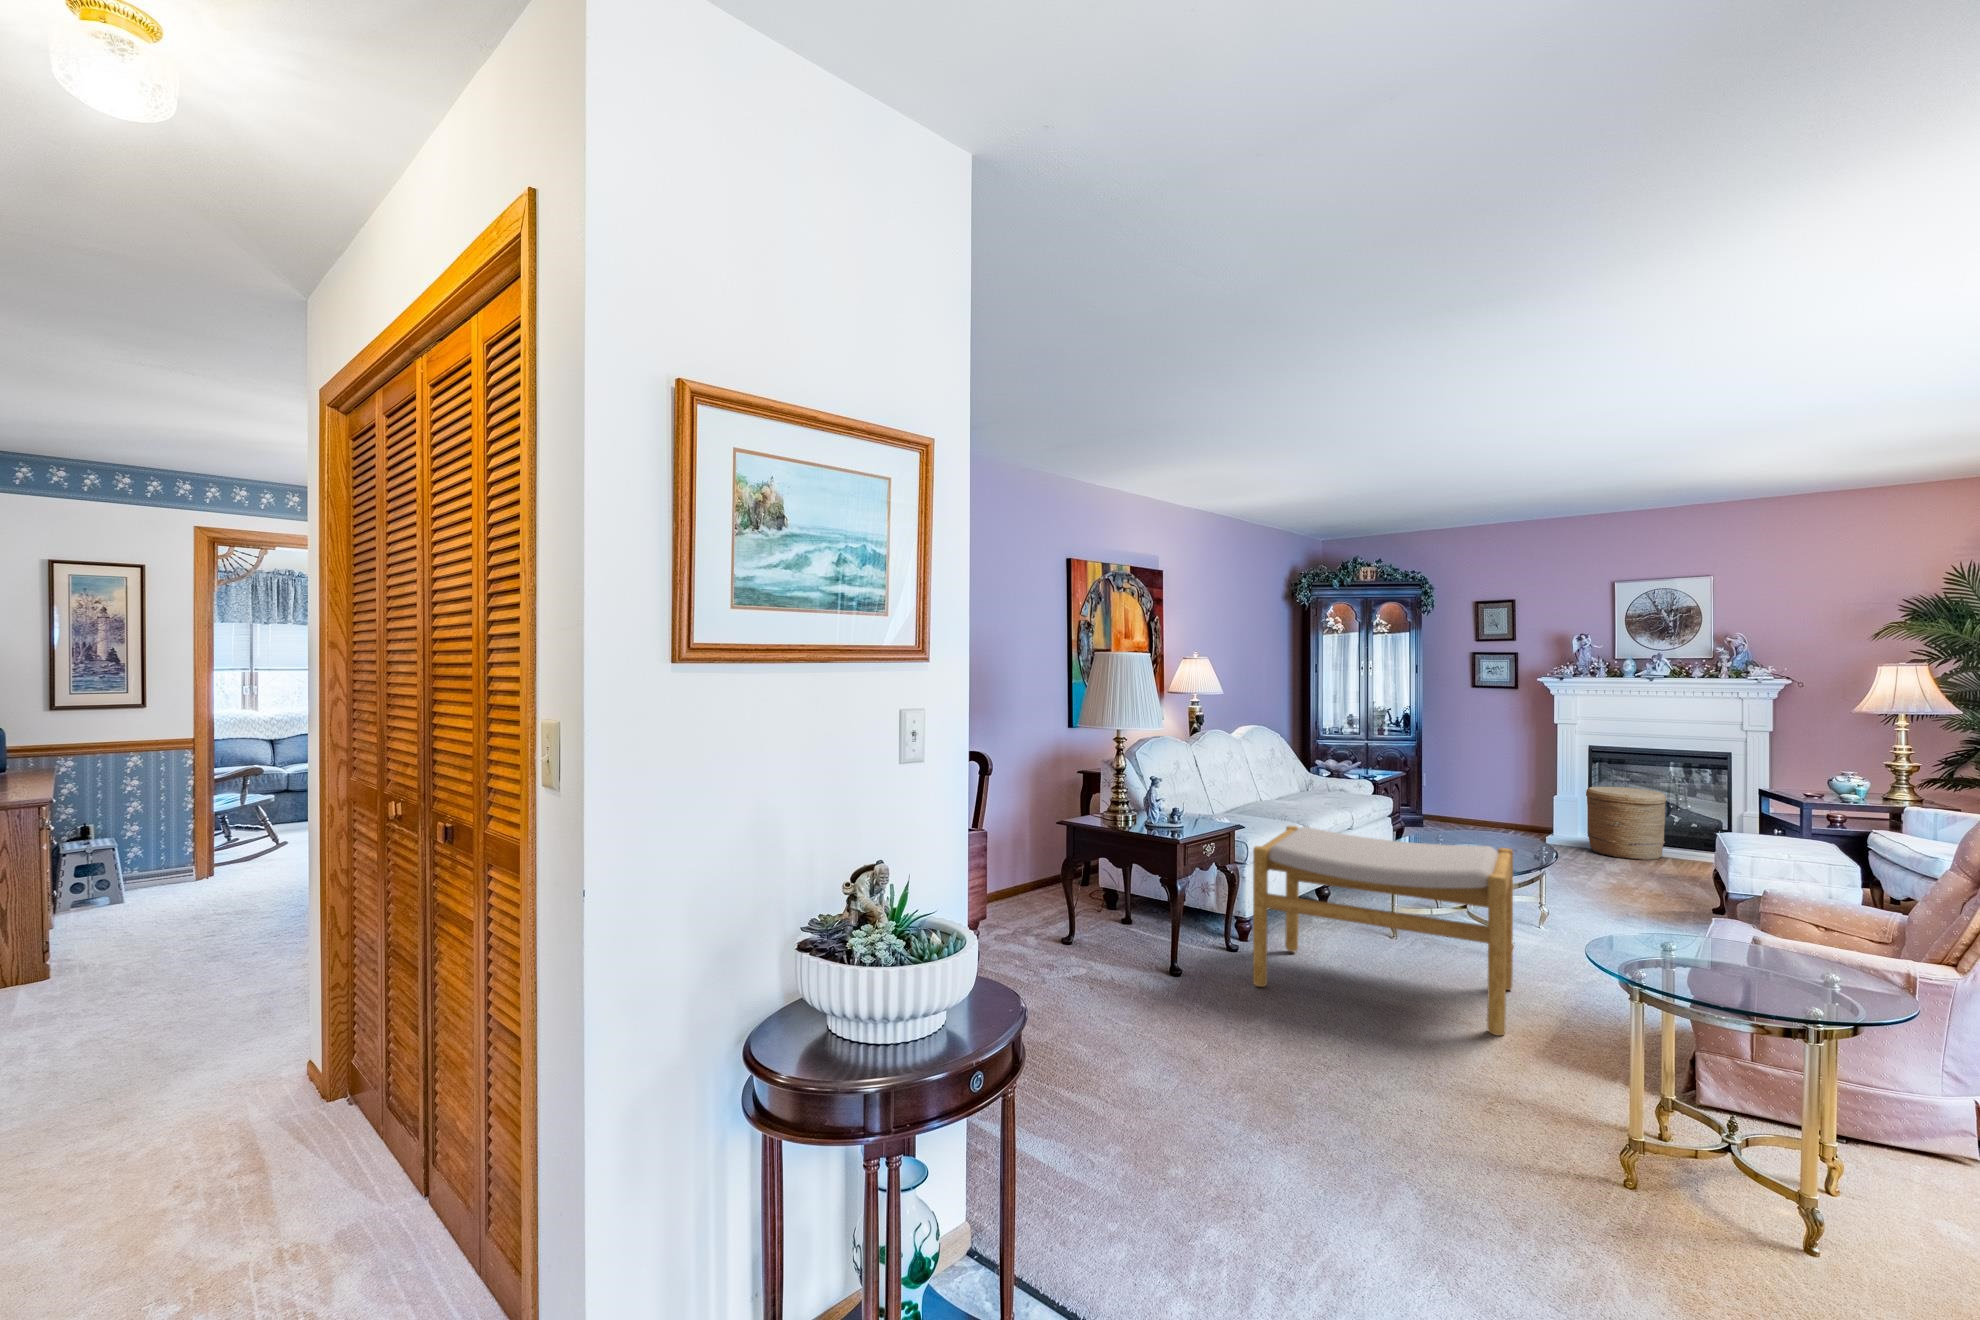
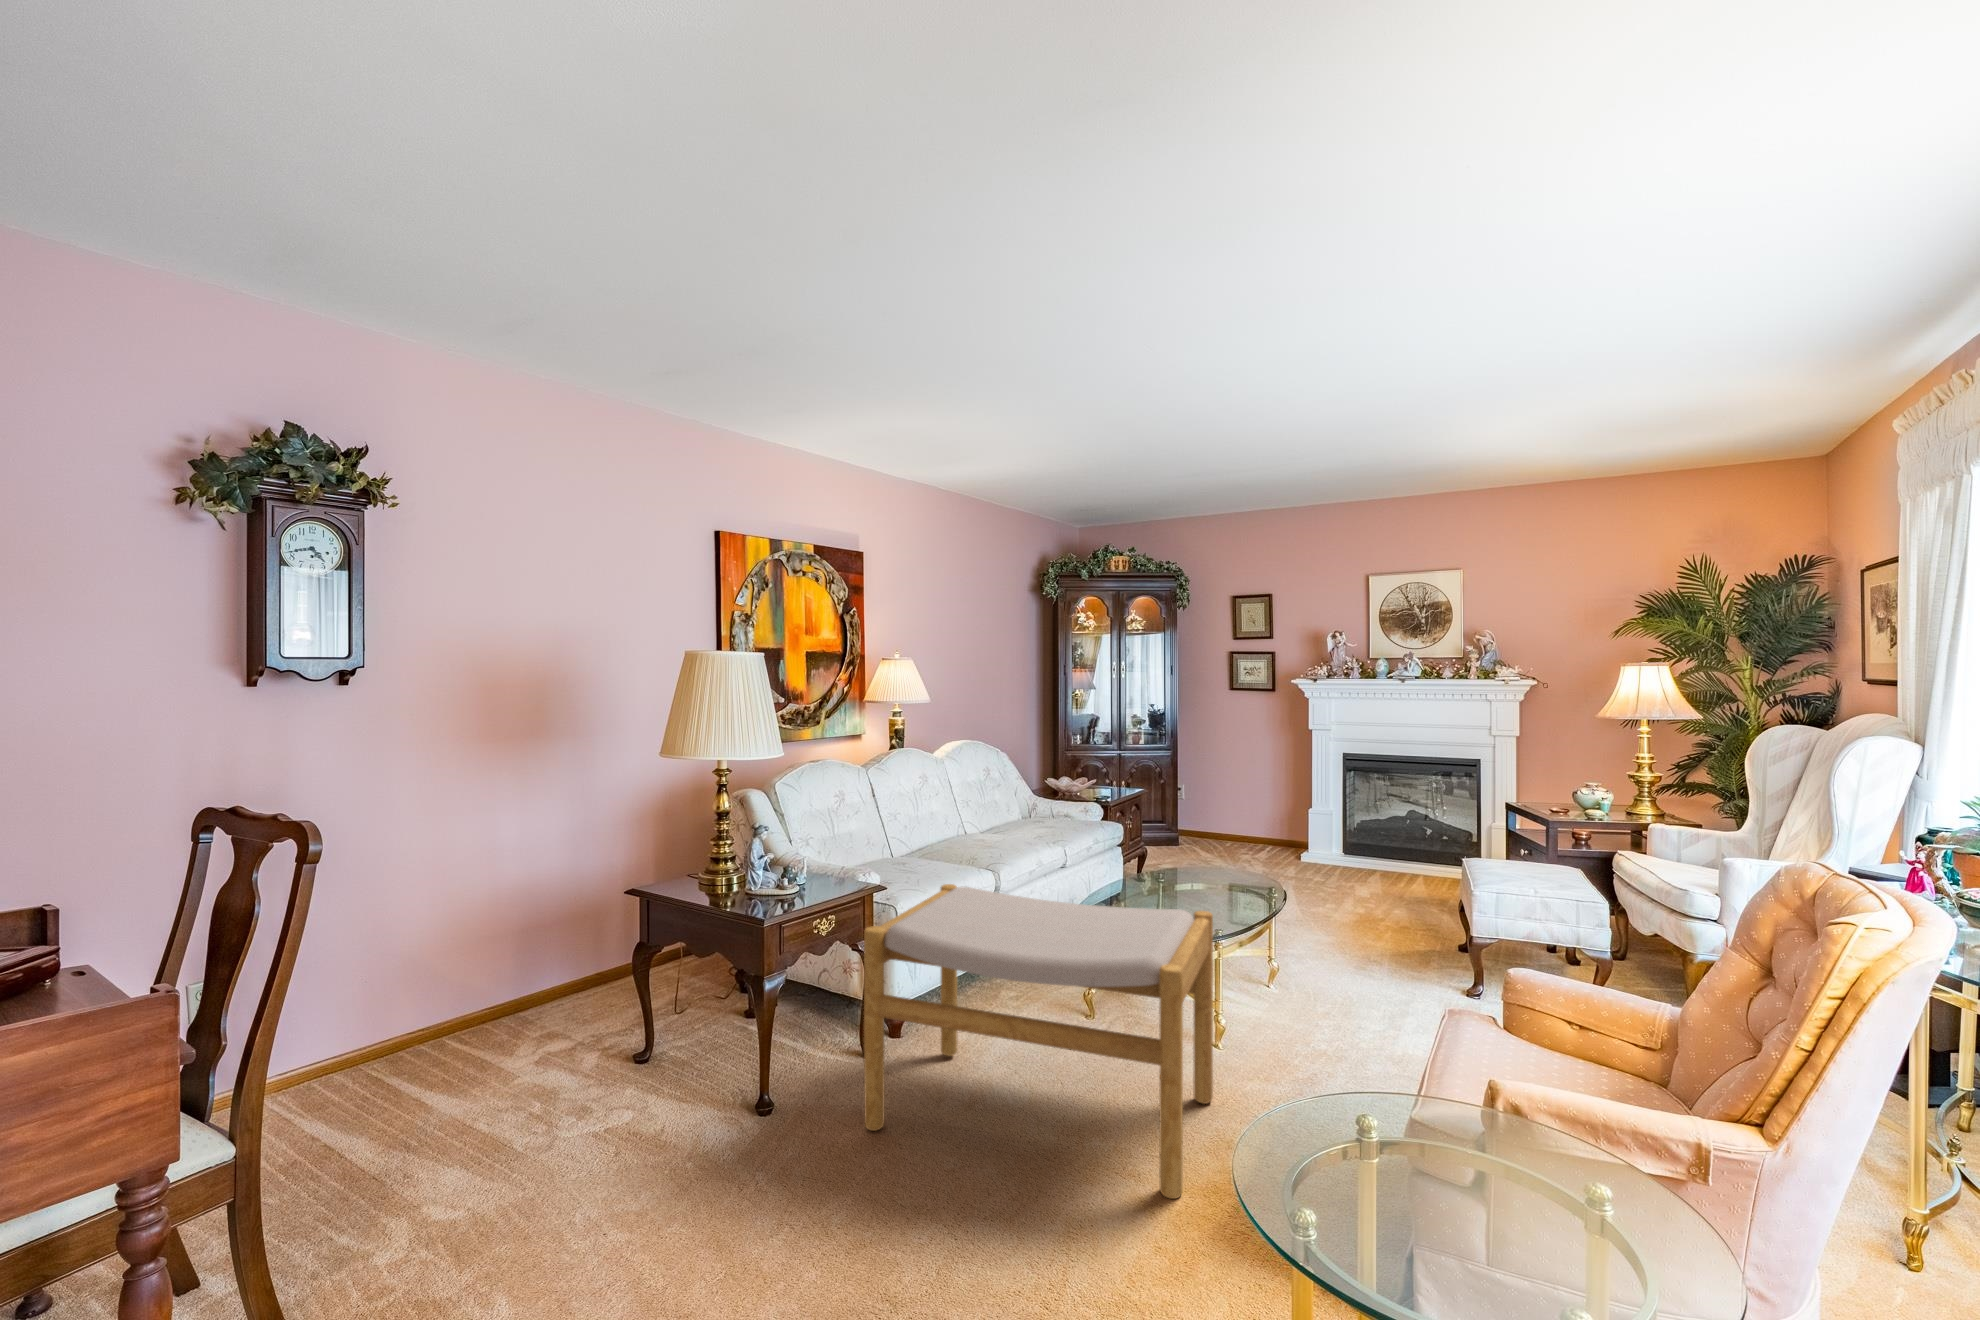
woven basket: present [1586,787,1666,860] -> none [1339,799,1418,881]

